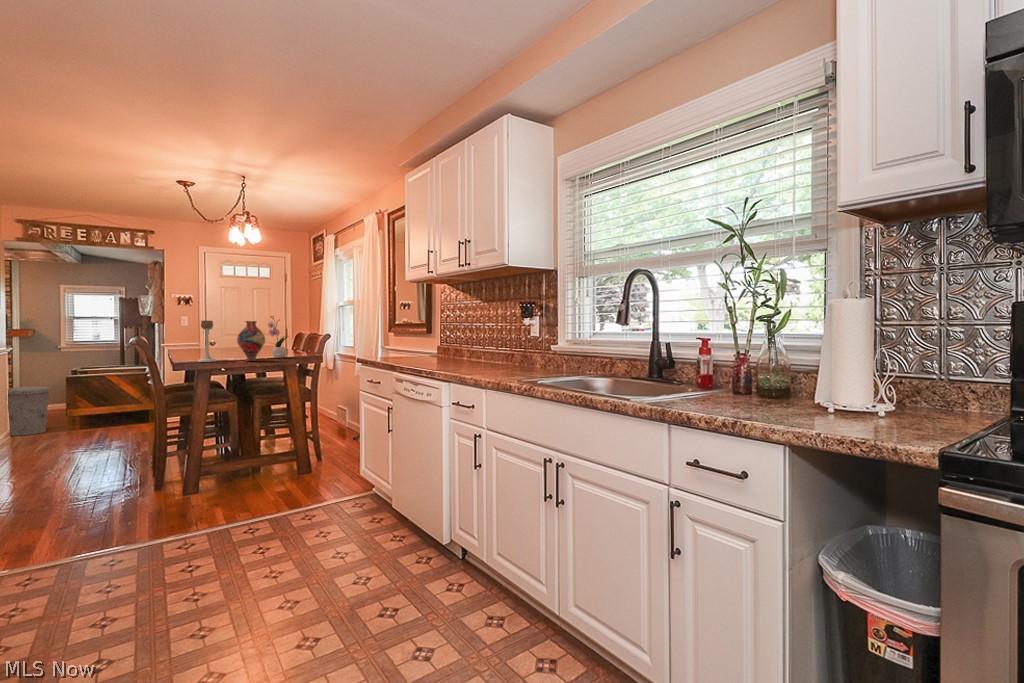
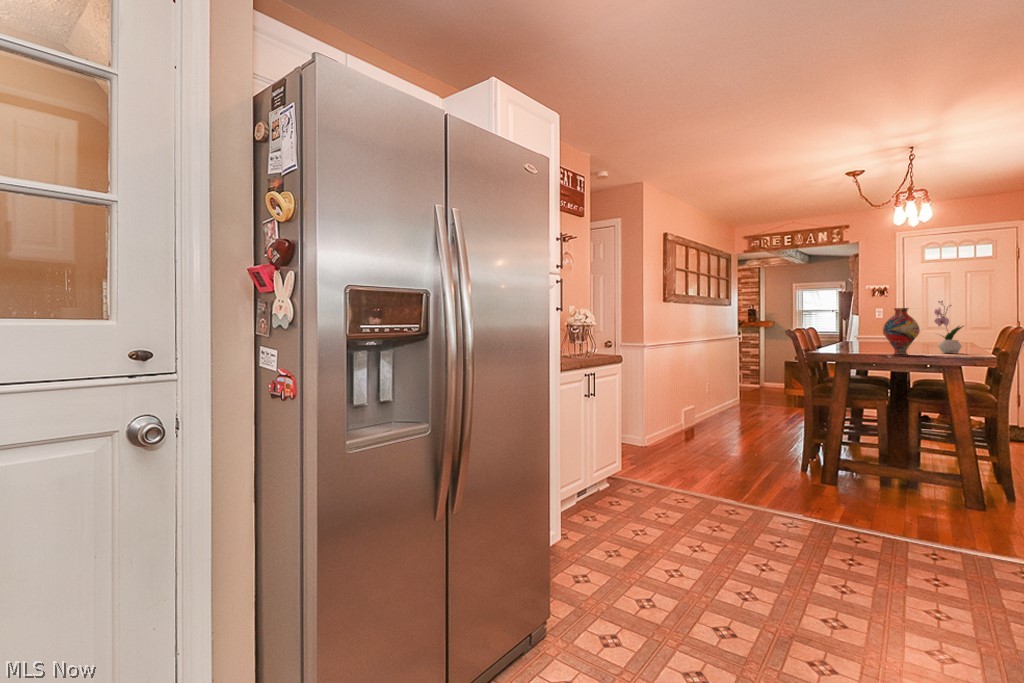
candle holder: present [198,320,217,362] -> none [840,309,861,353]
trash can: present [8,386,50,436] -> none [737,369,765,407]

